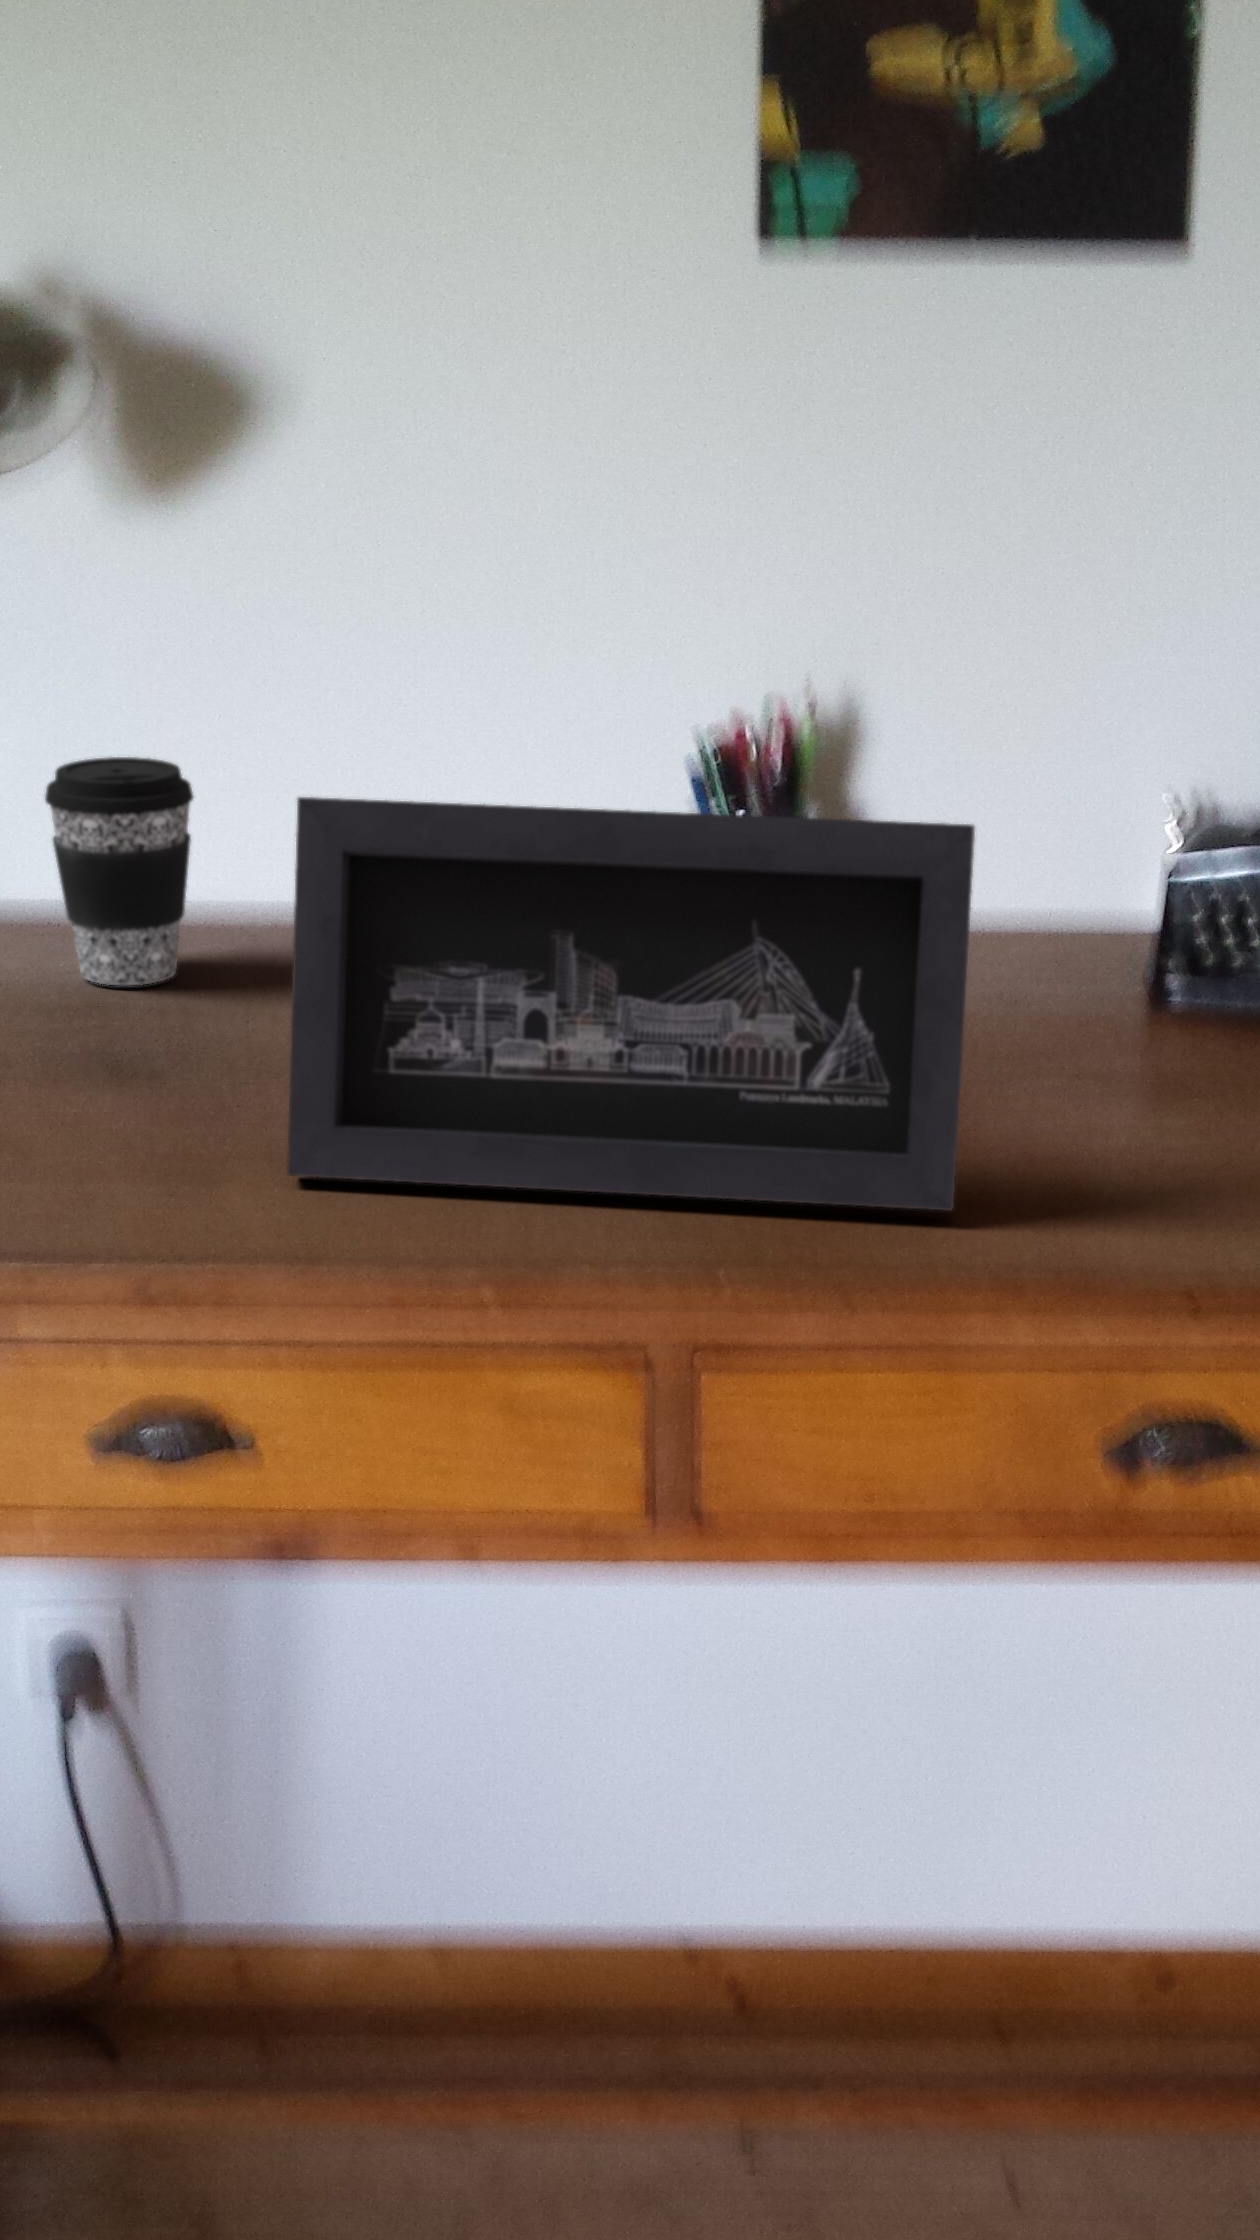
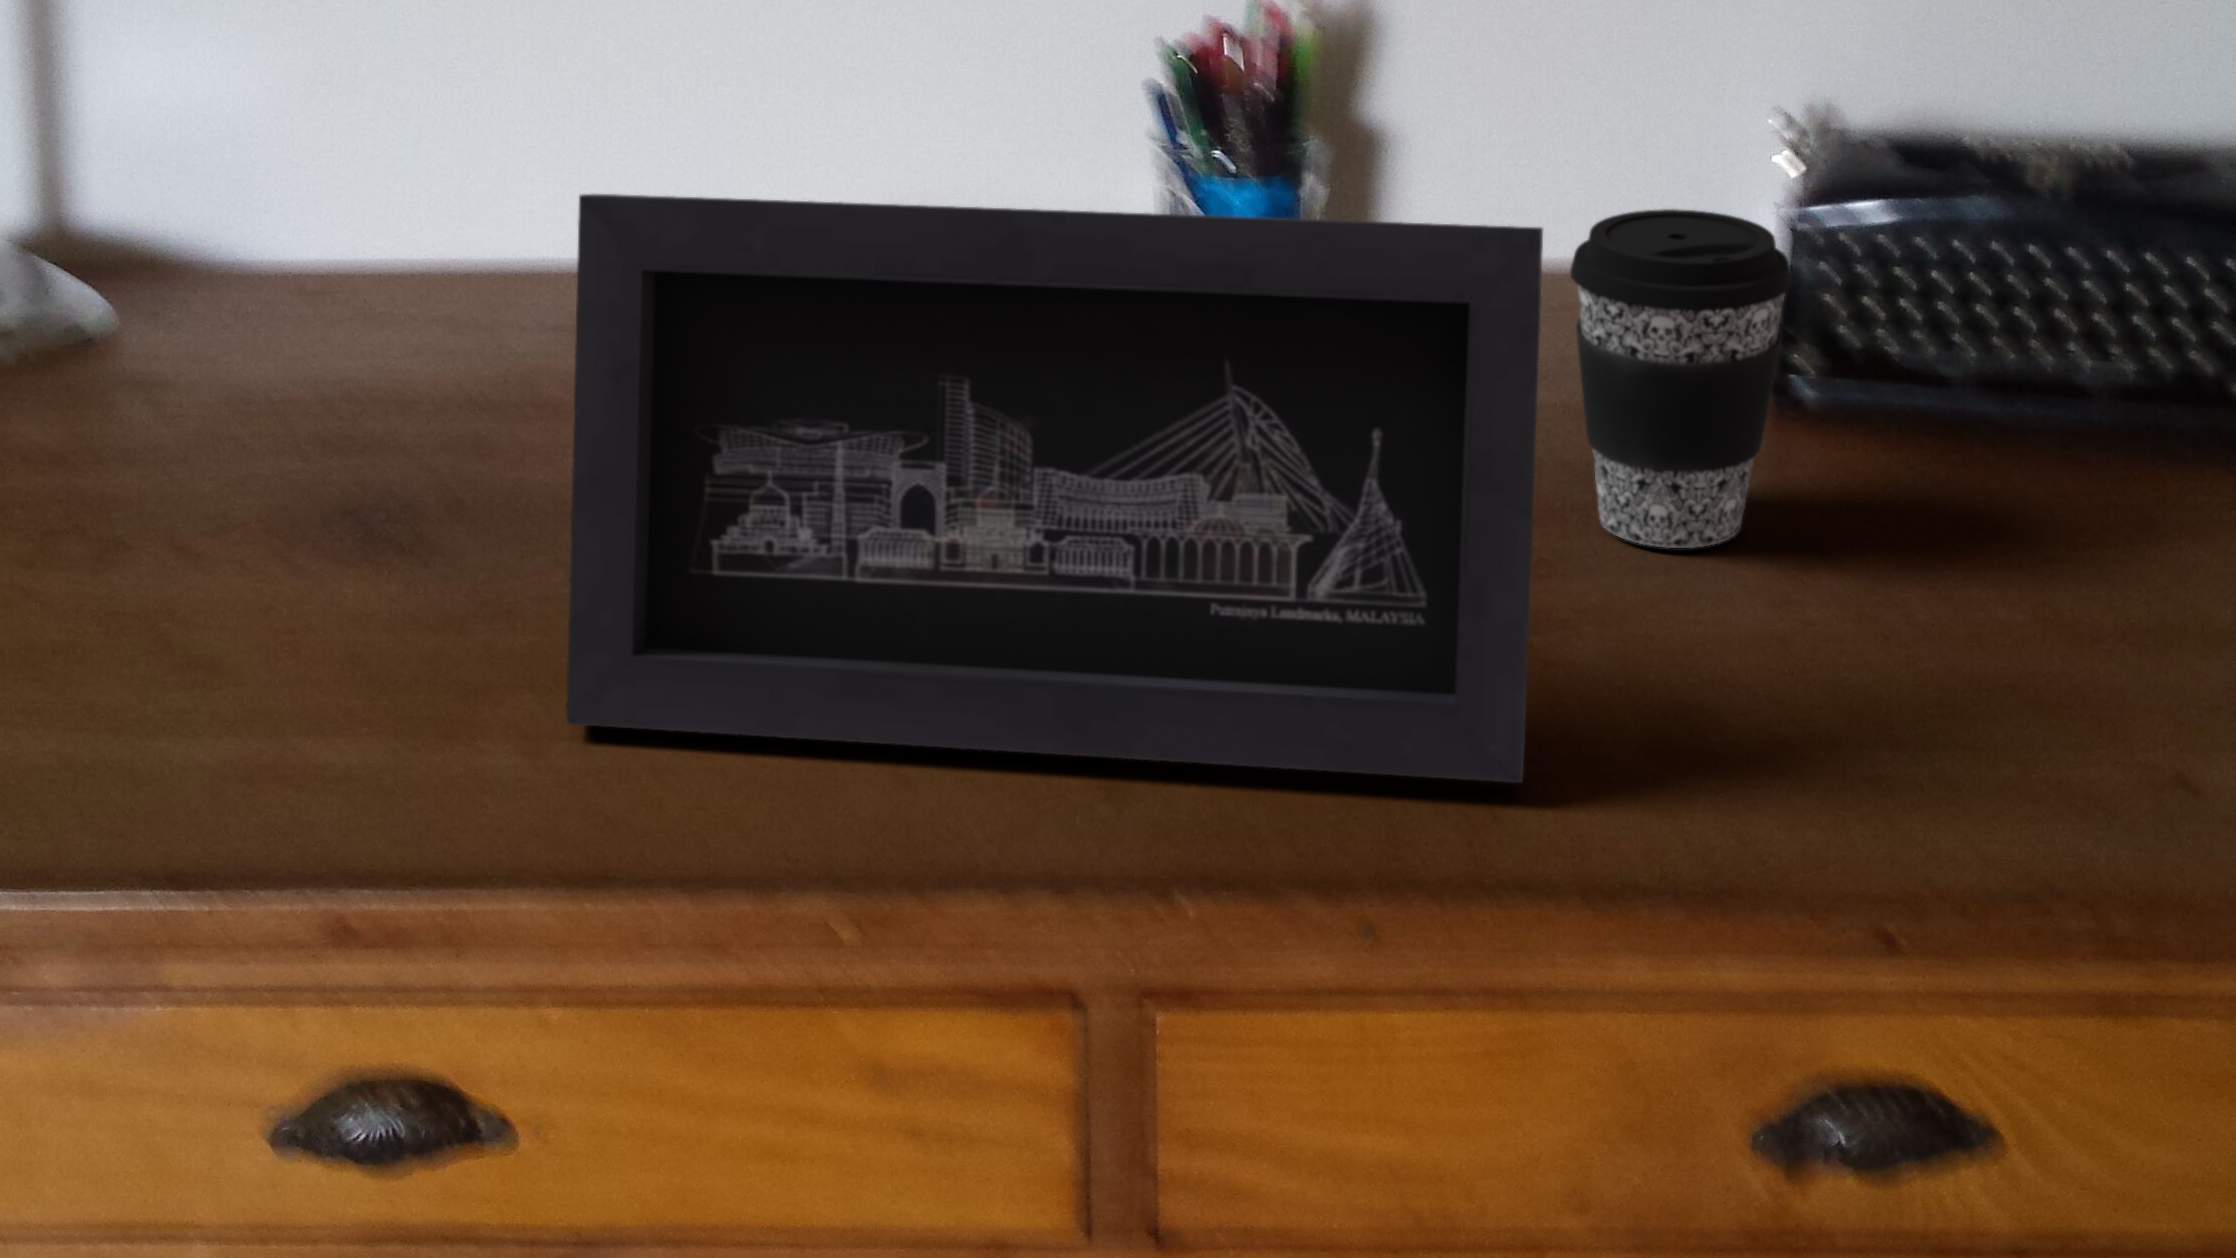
coffee cup: present [45,757,193,985] -> present [1570,209,1791,548]

